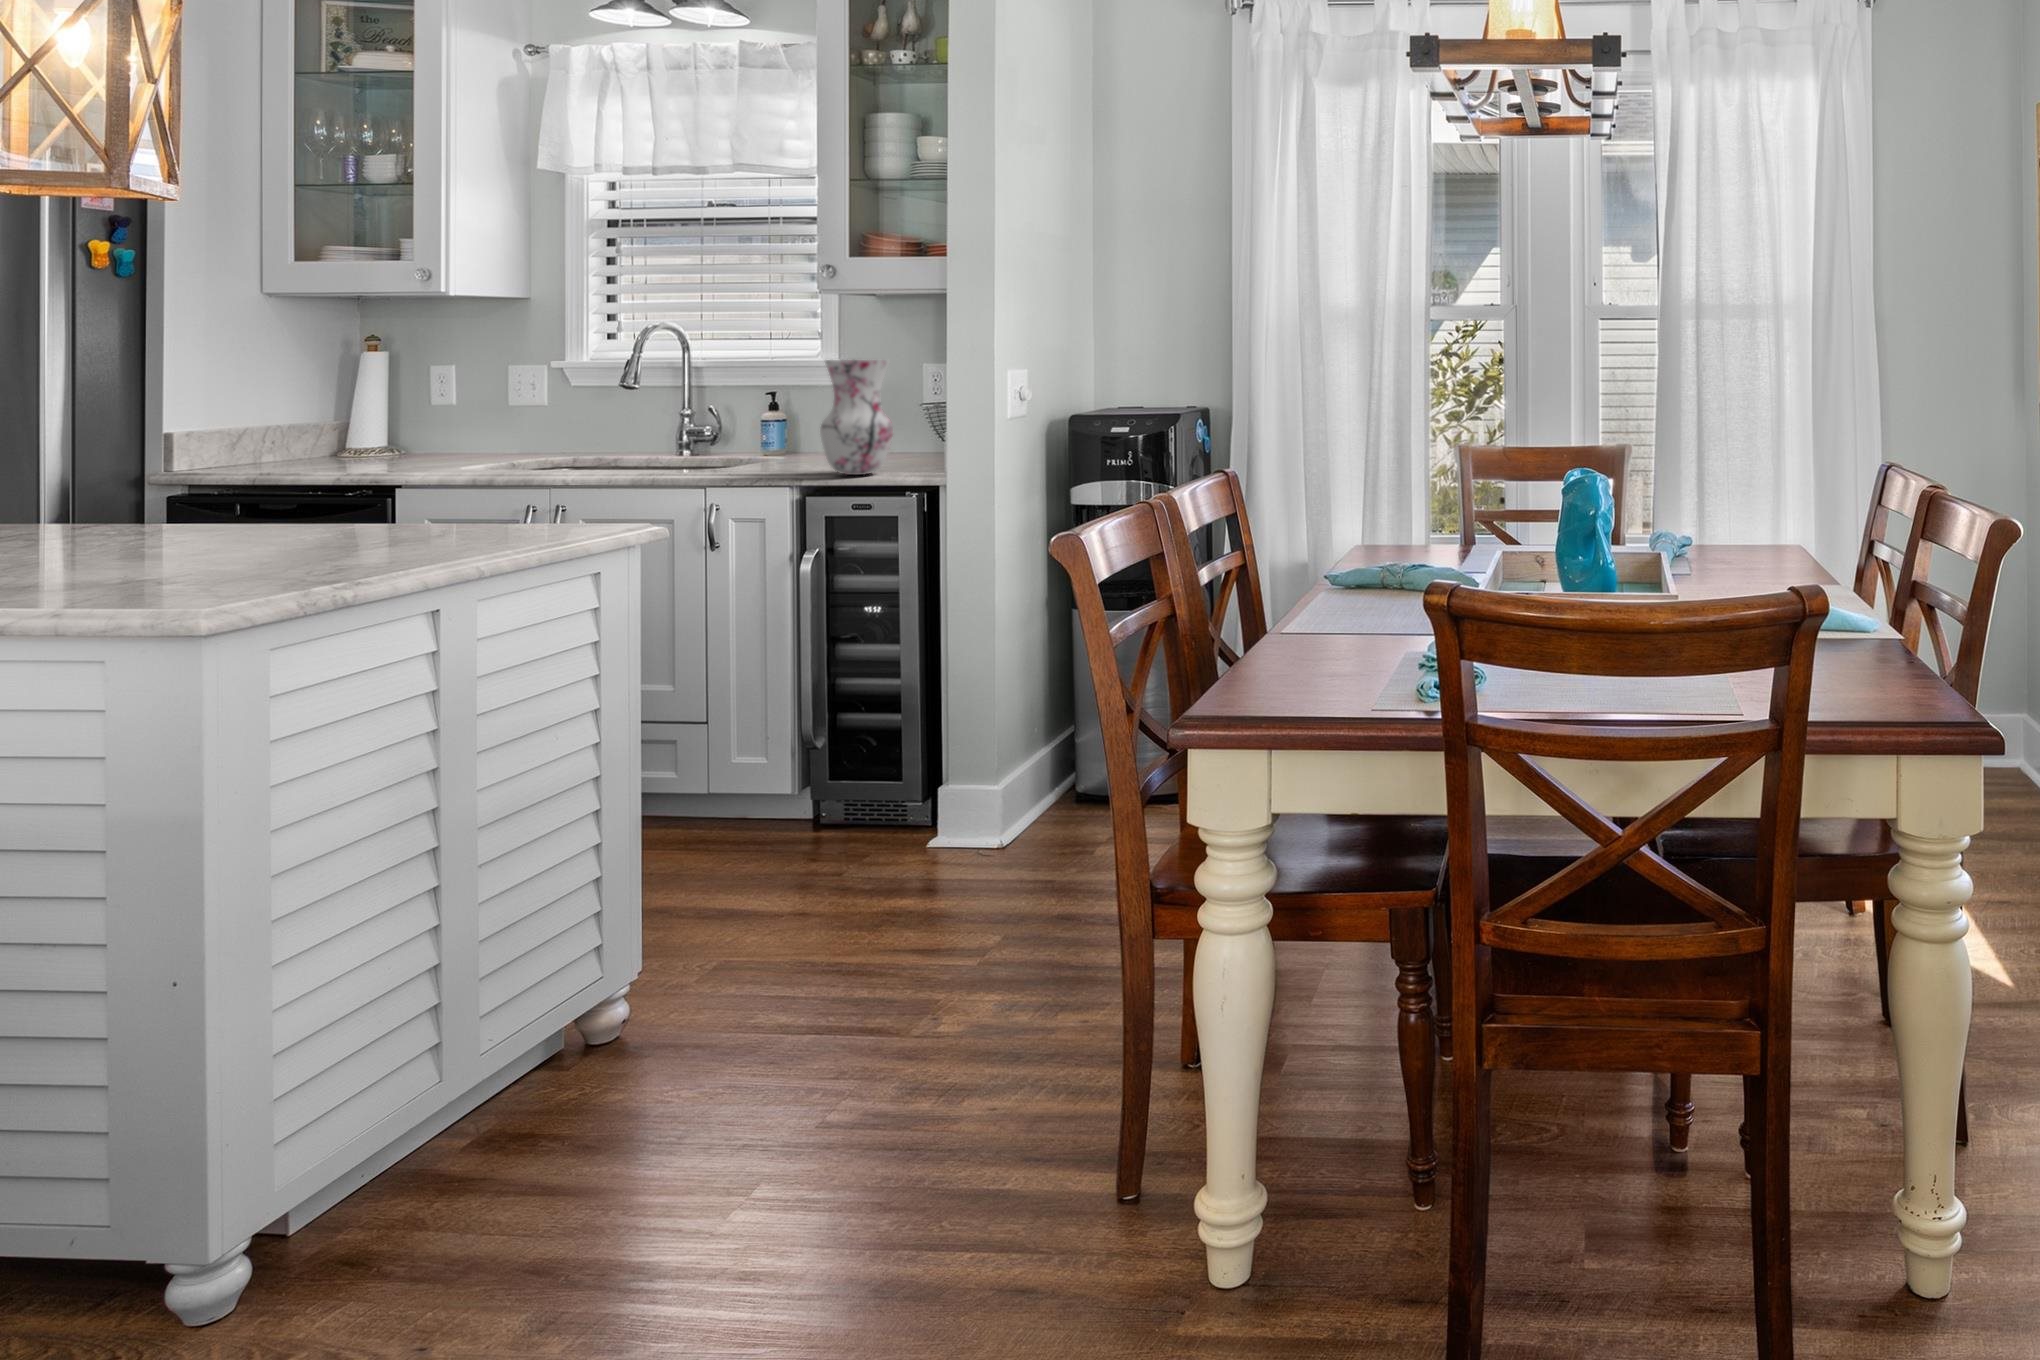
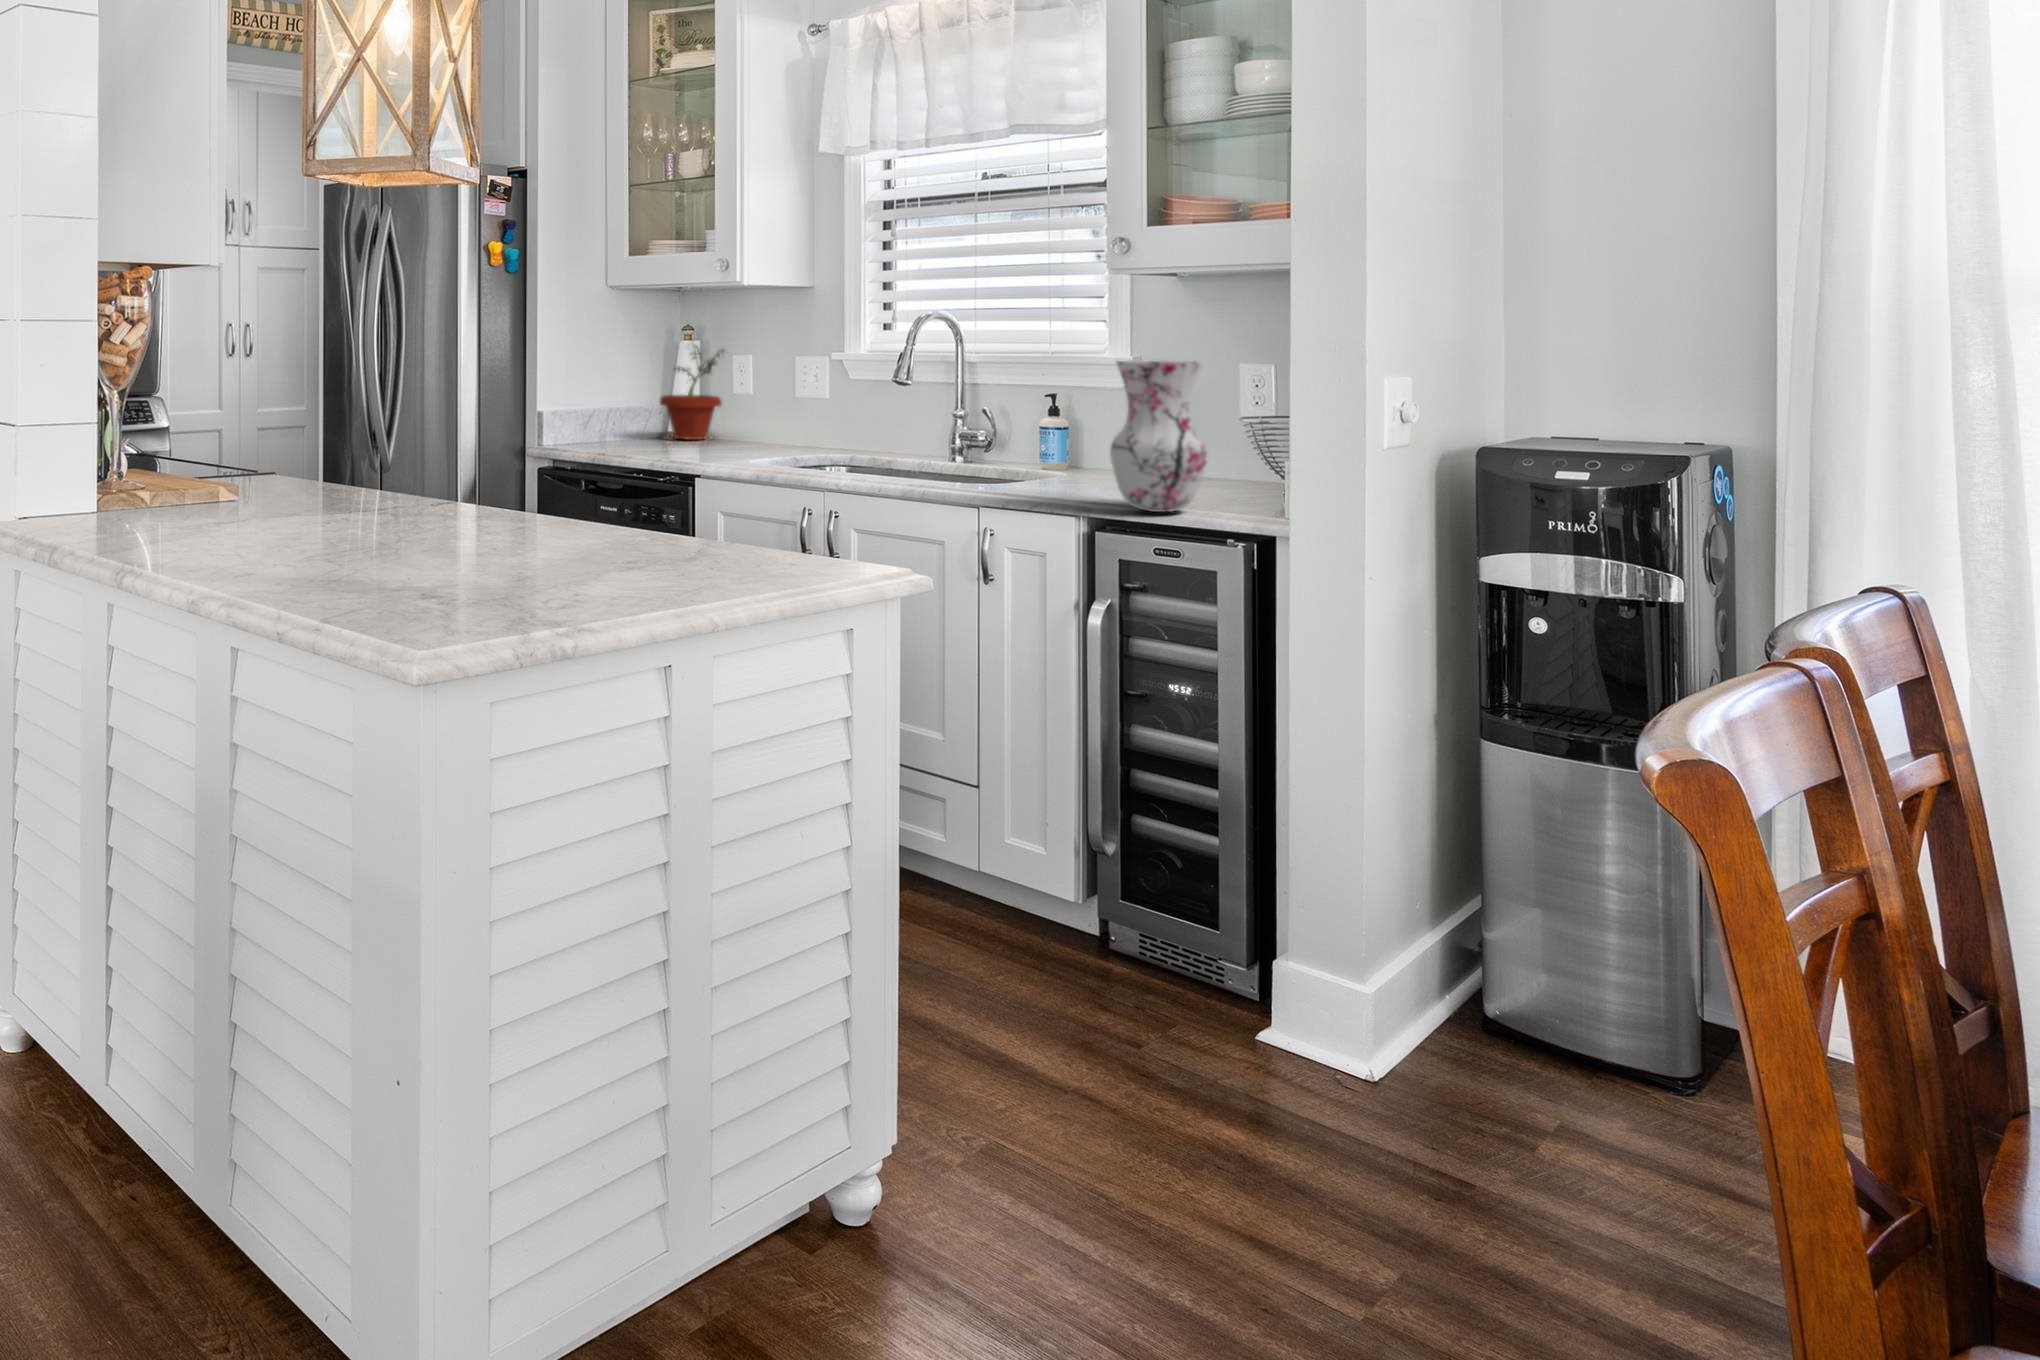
potted plant: none [336,353,424,457] -> present [660,345,723,440]

